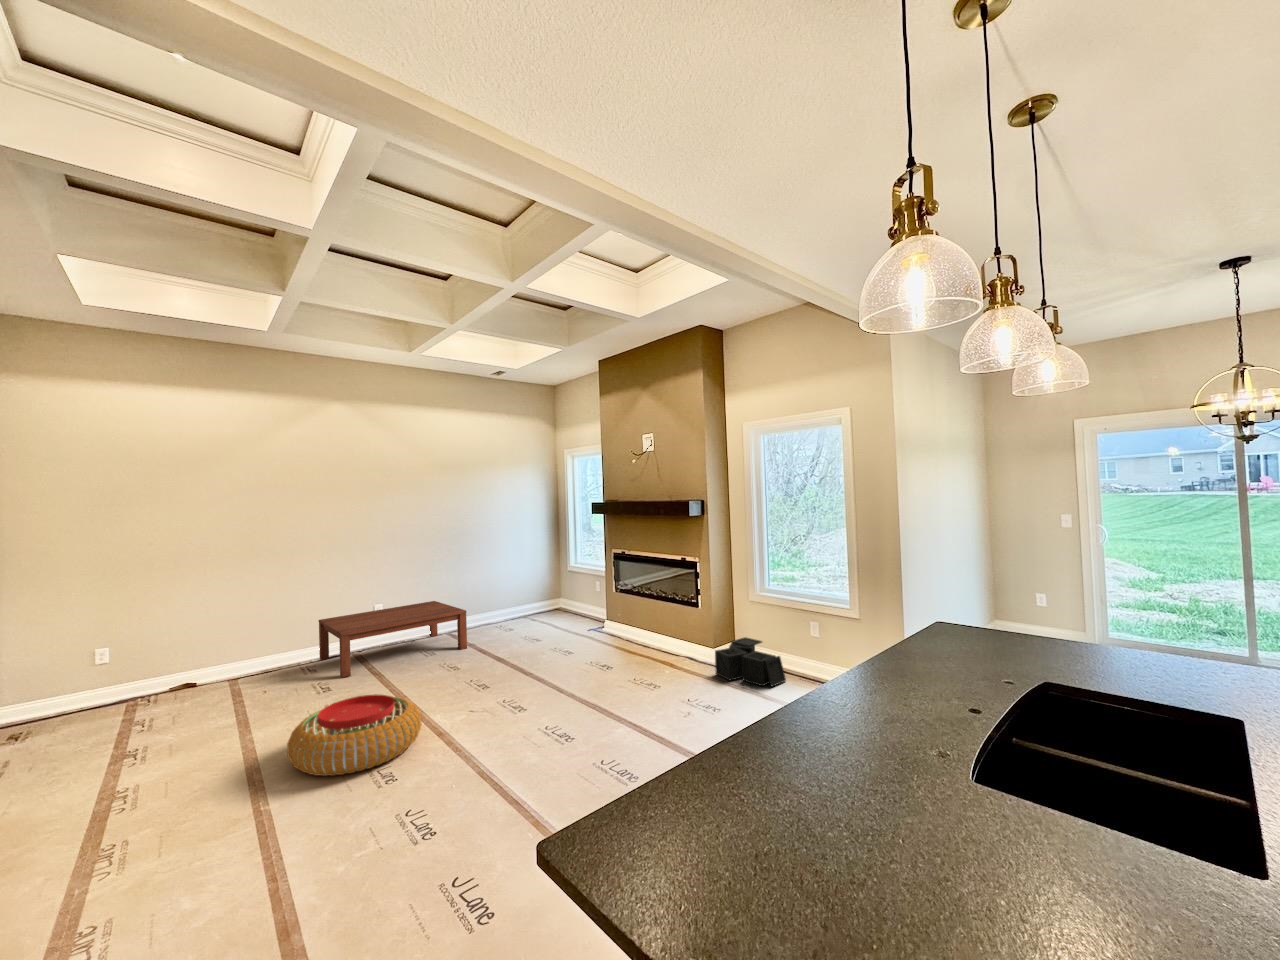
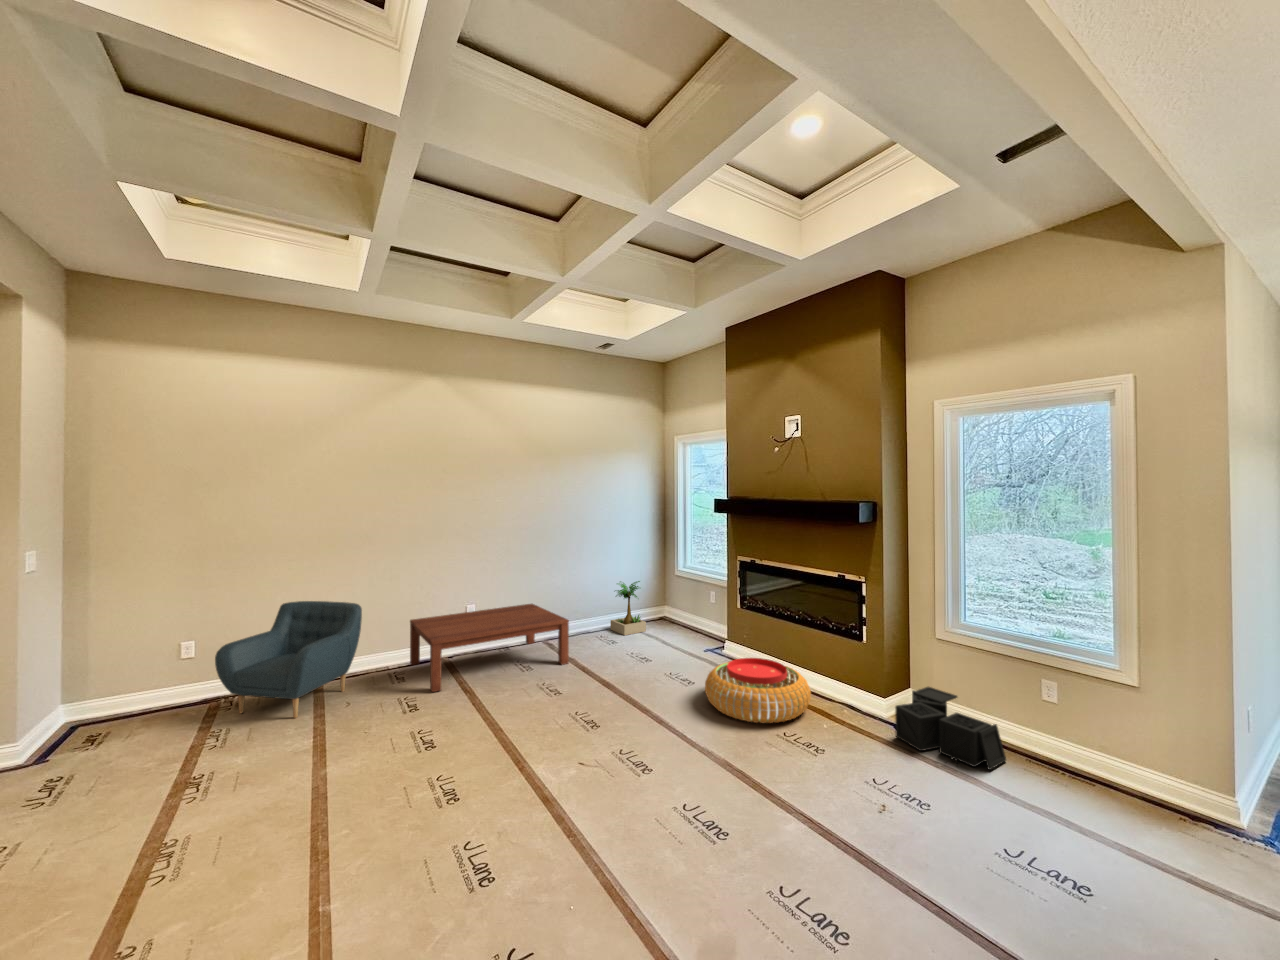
potted plant: none [508,576,540,624] -> present [611,581,646,635]
armchair: none [134,605,274,707] -> present [215,601,362,718]
pouf: present [287,694,421,776] -> present [705,658,811,723]

